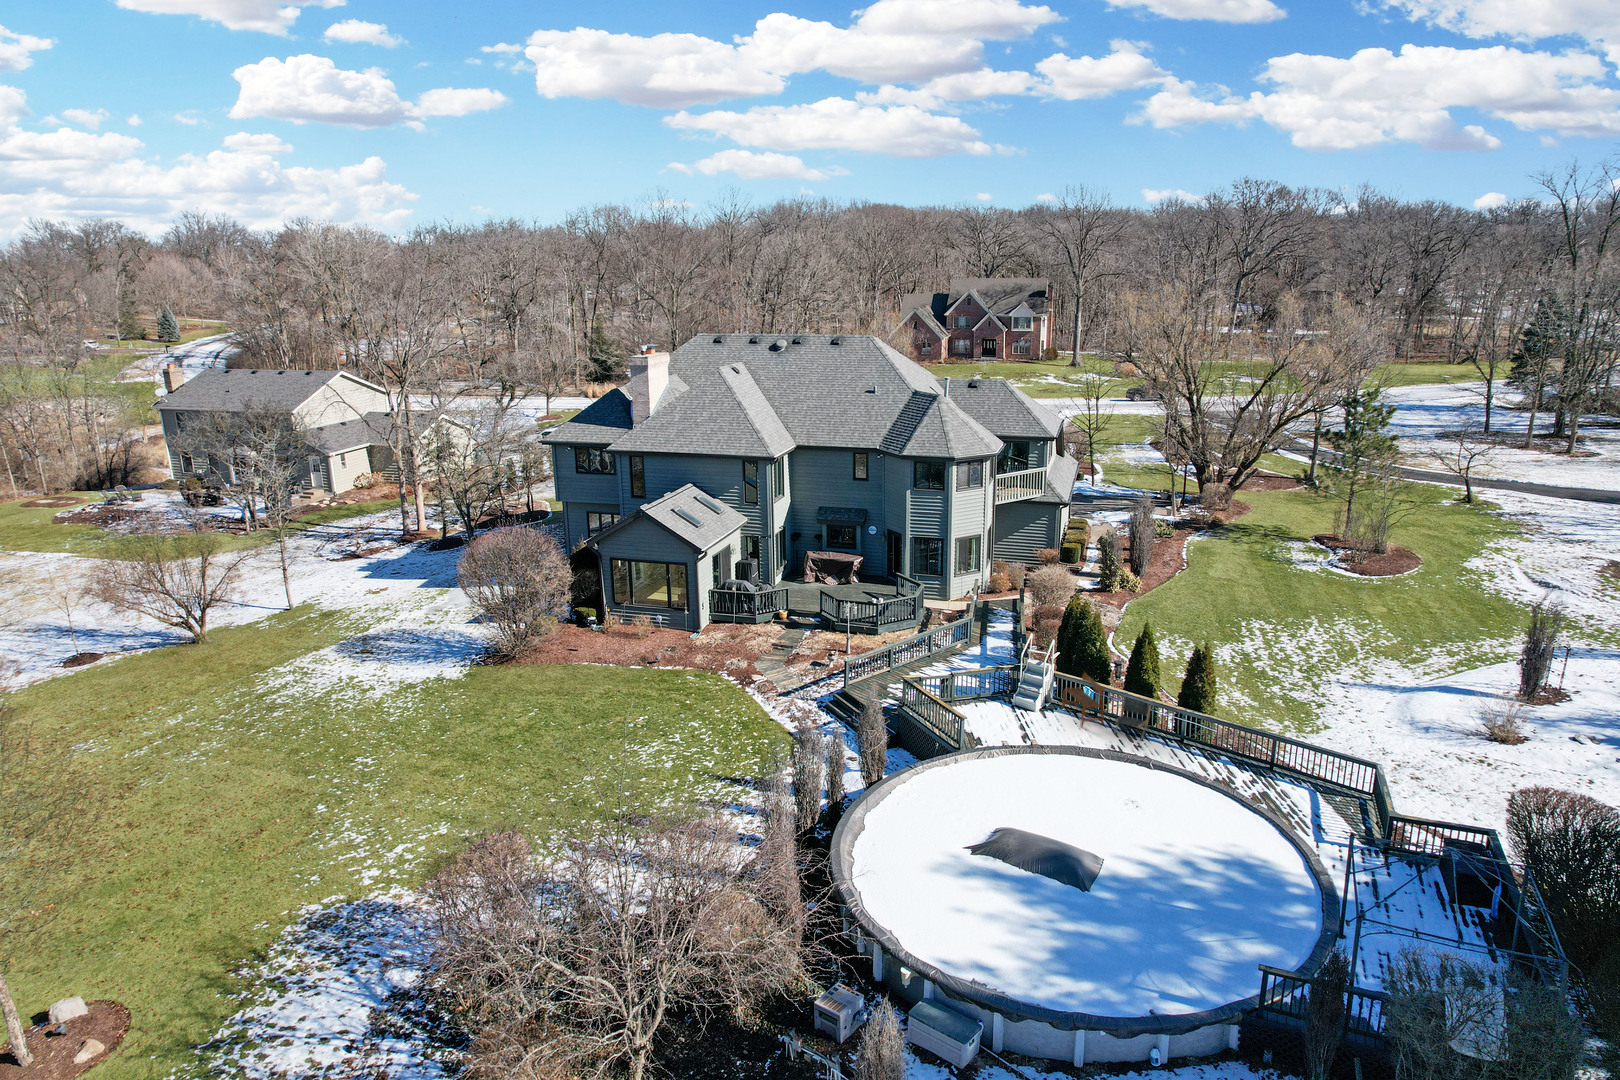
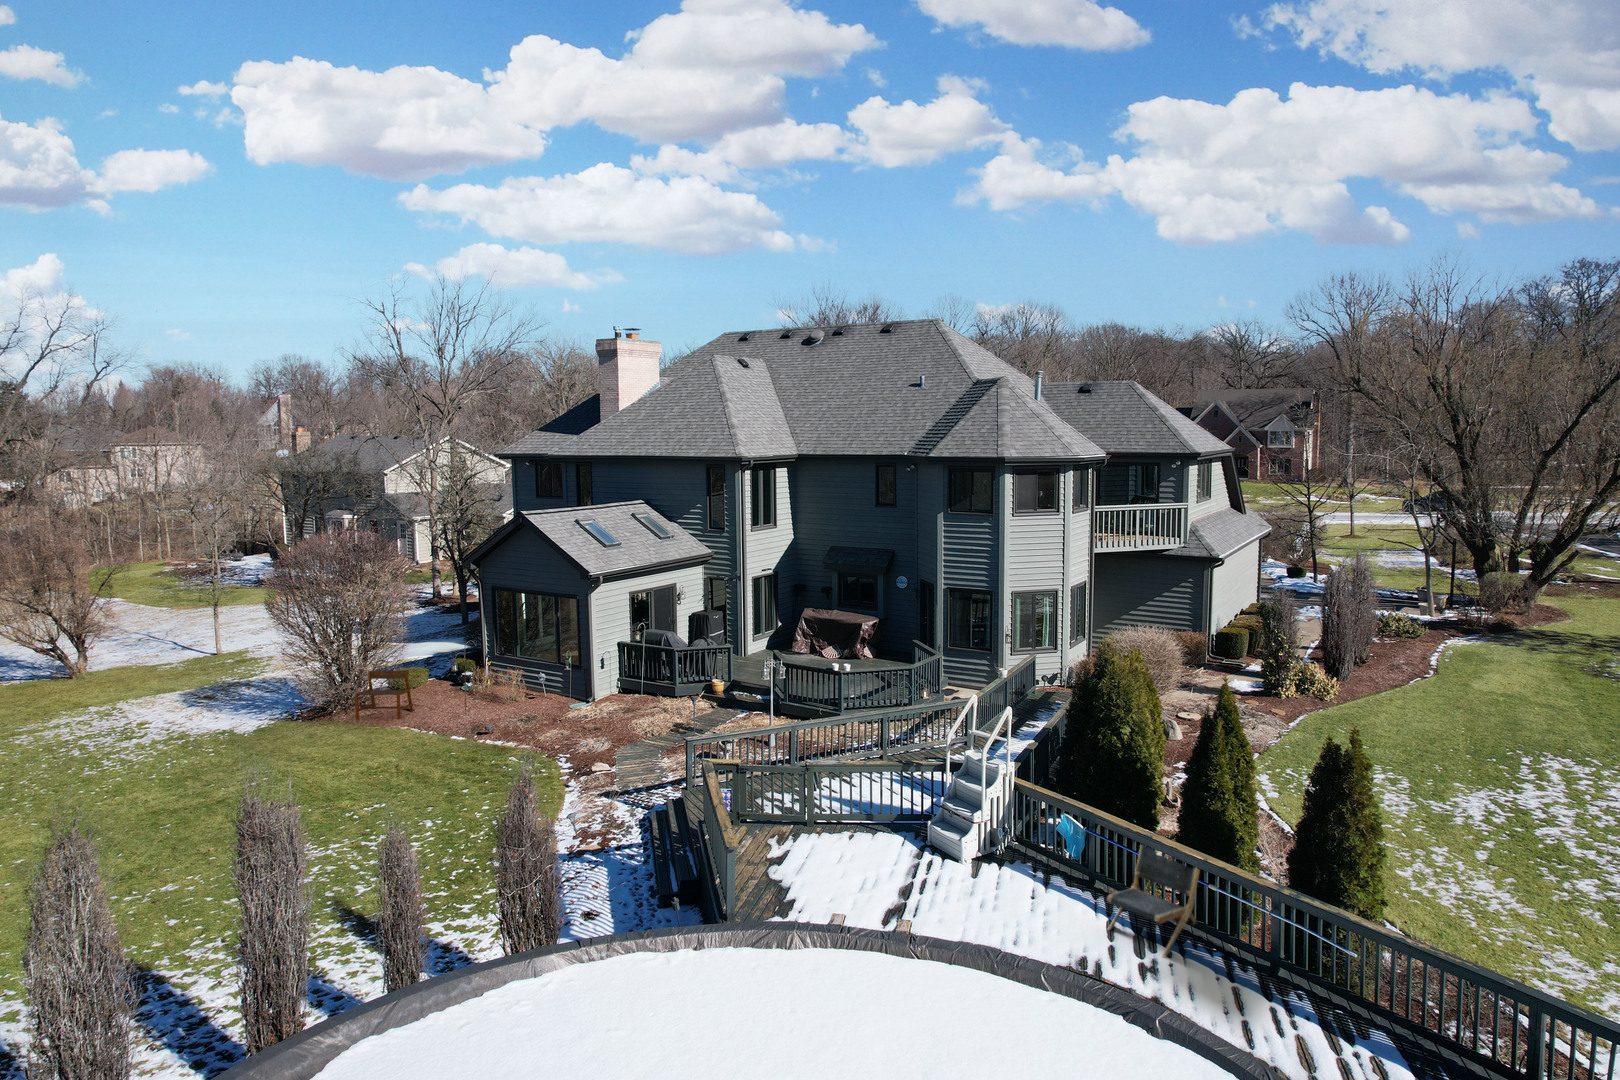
bench: present [1062,673,1104,728] -> present [355,670,413,719]

